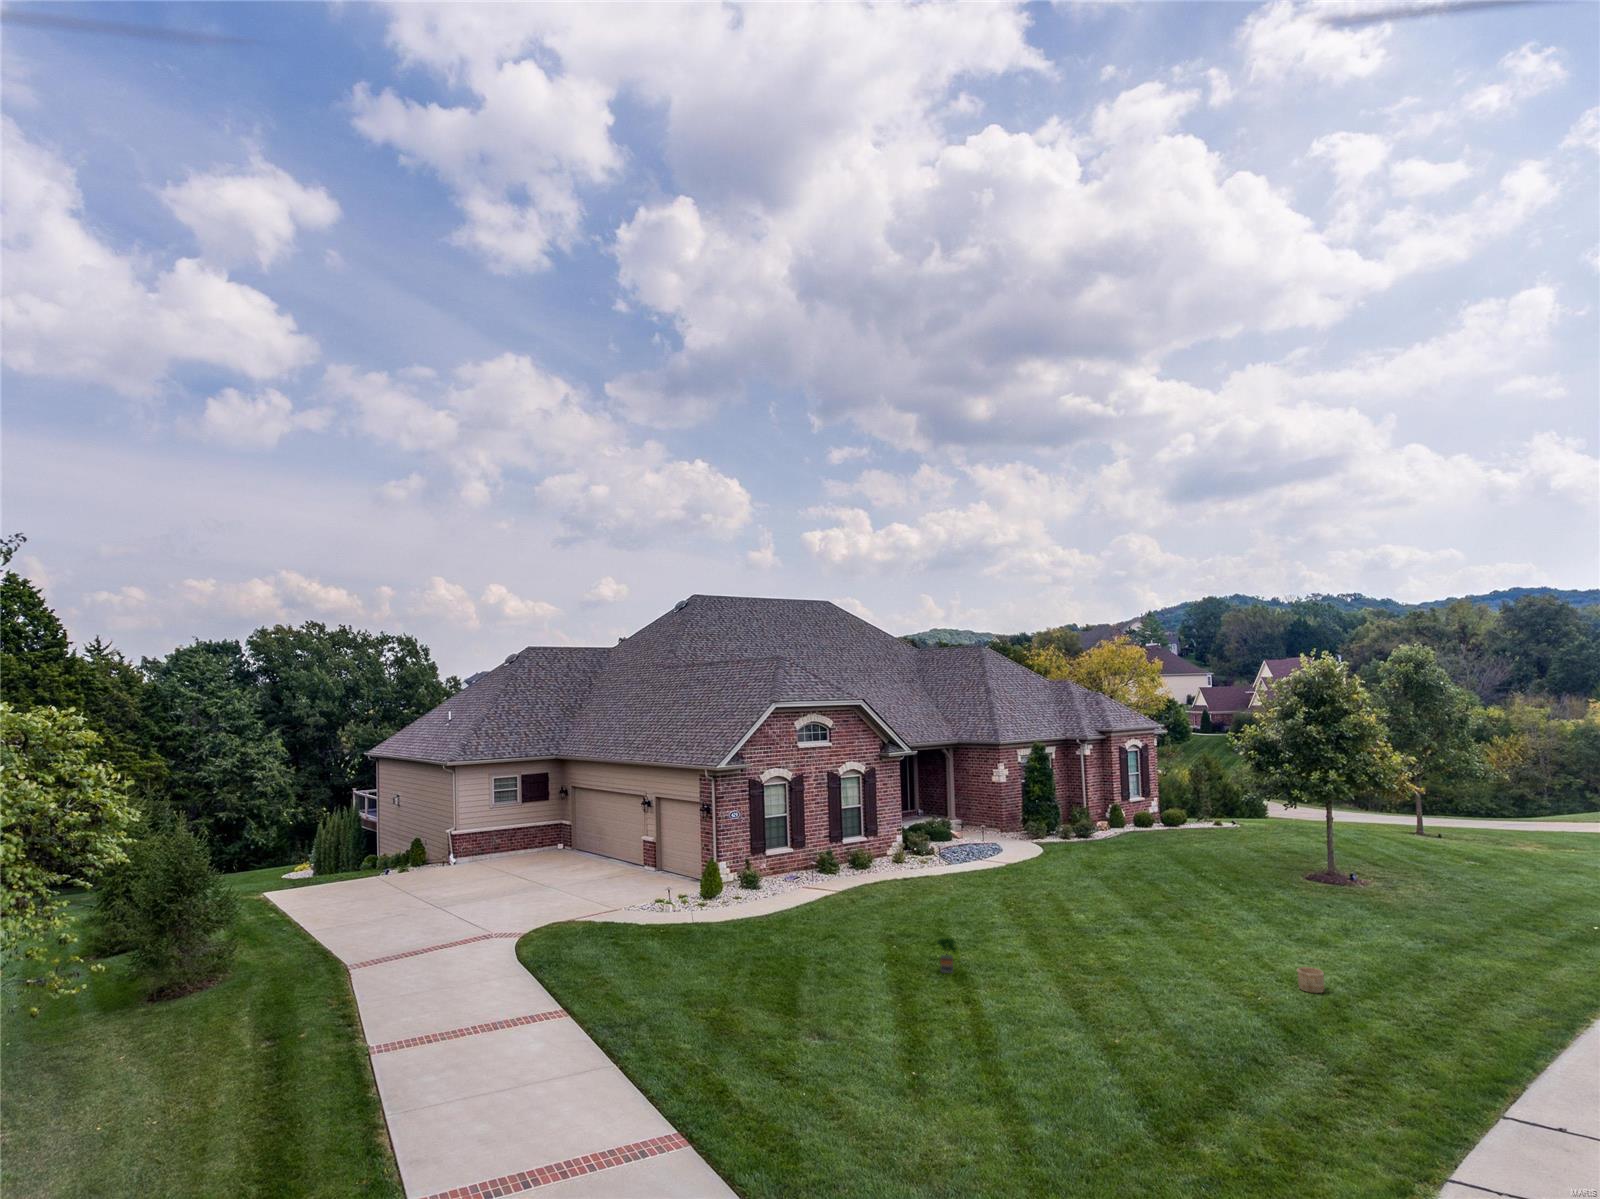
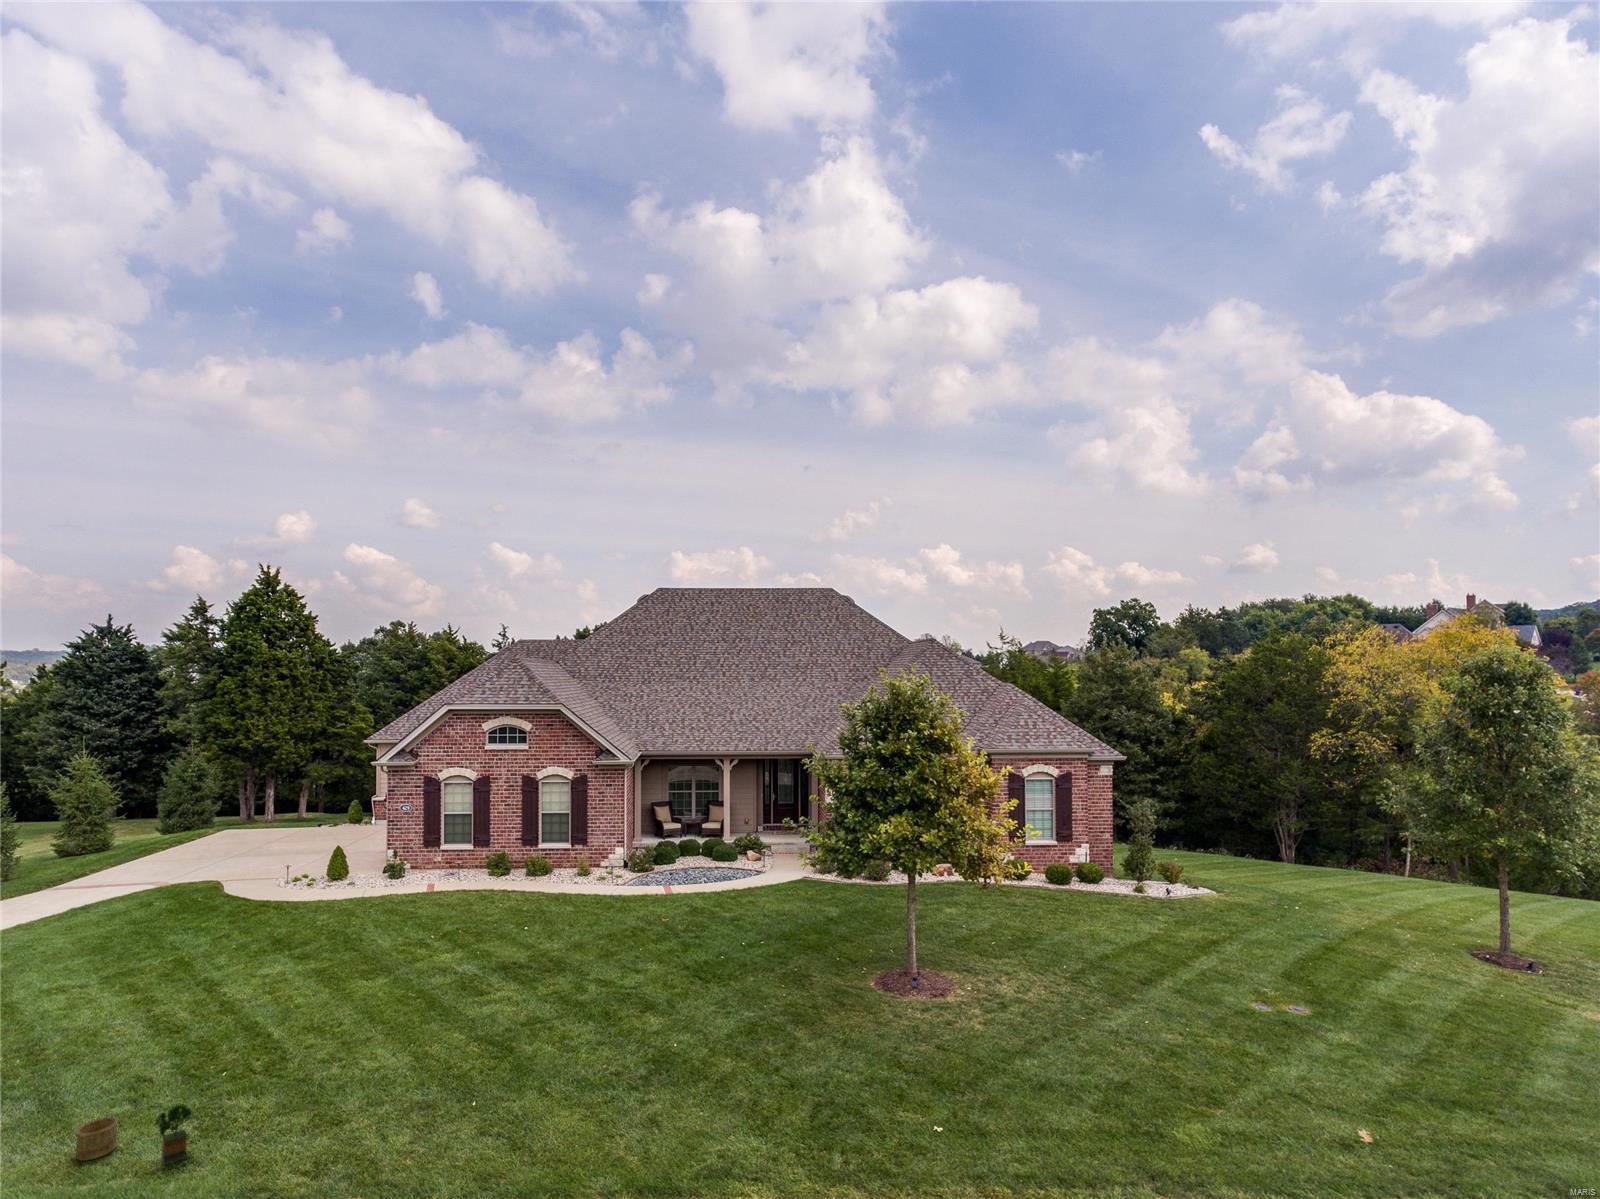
potted tree: present [937,938,957,973] -> present [155,1104,197,1165]

